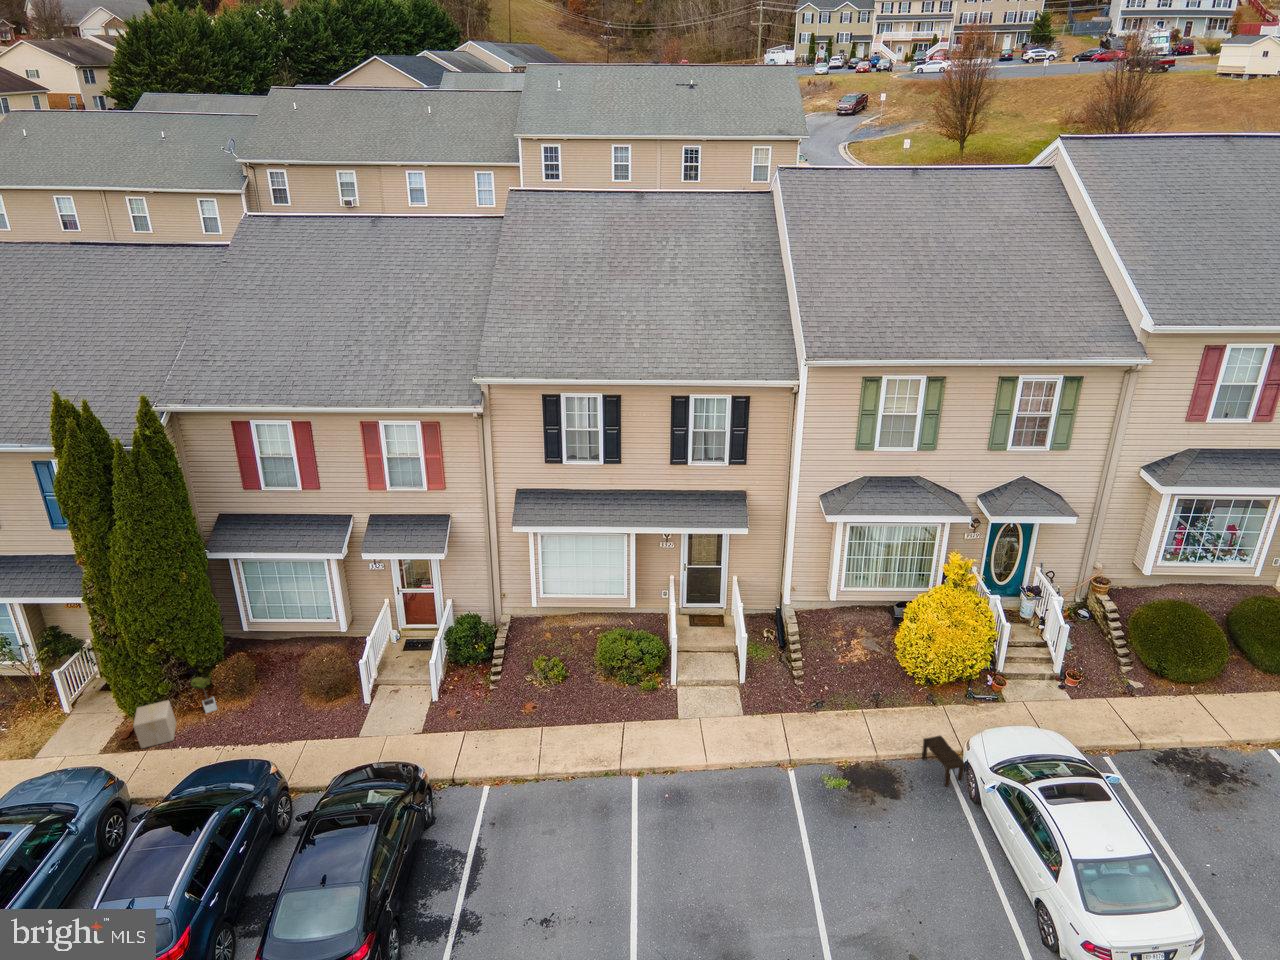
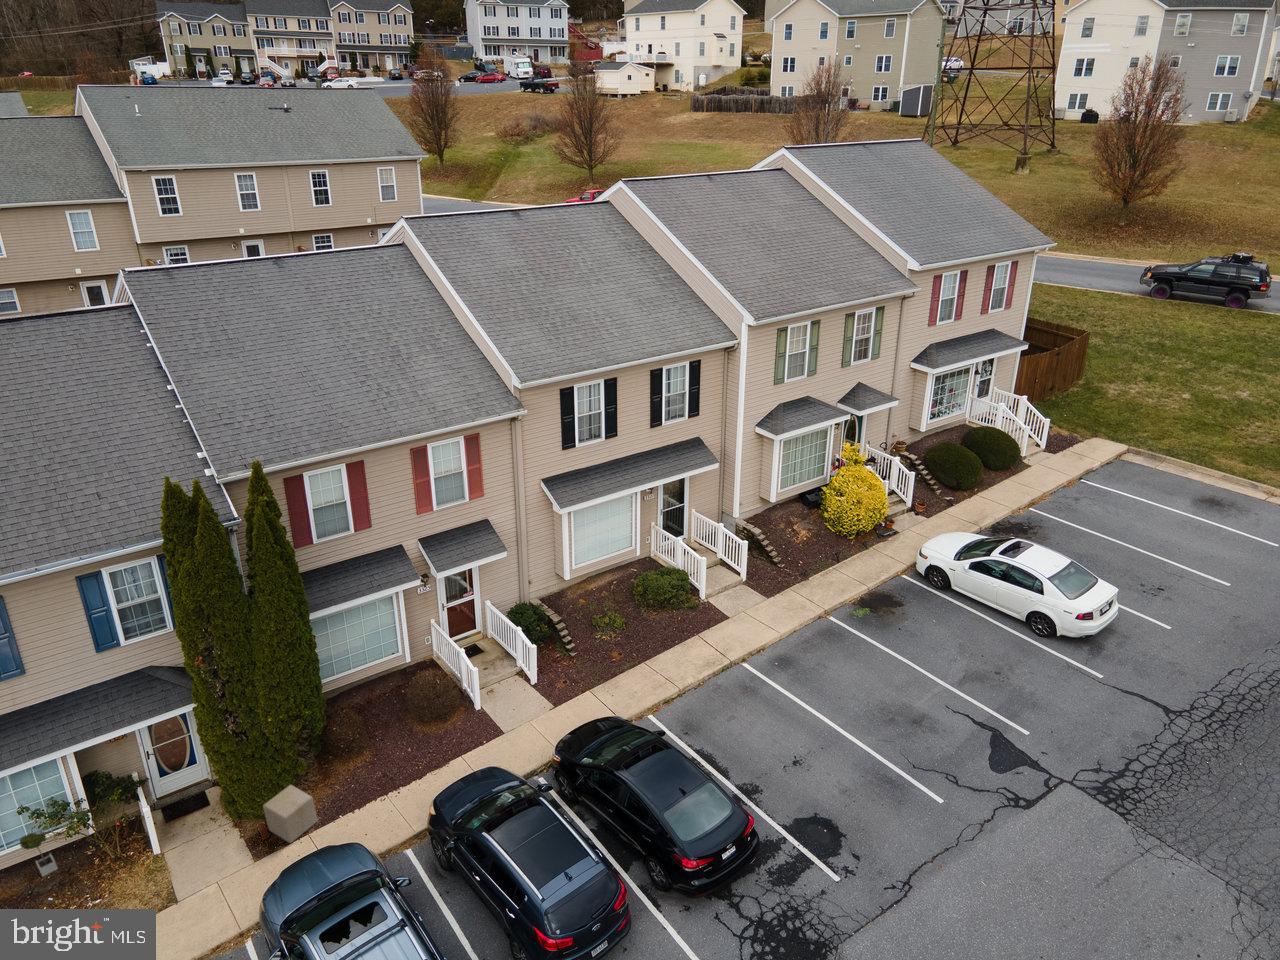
potted tree: present [191,677,217,713] -> present [20,833,58,877]
bench: present [922,736,966,787] -> none [893,558,929,587]

